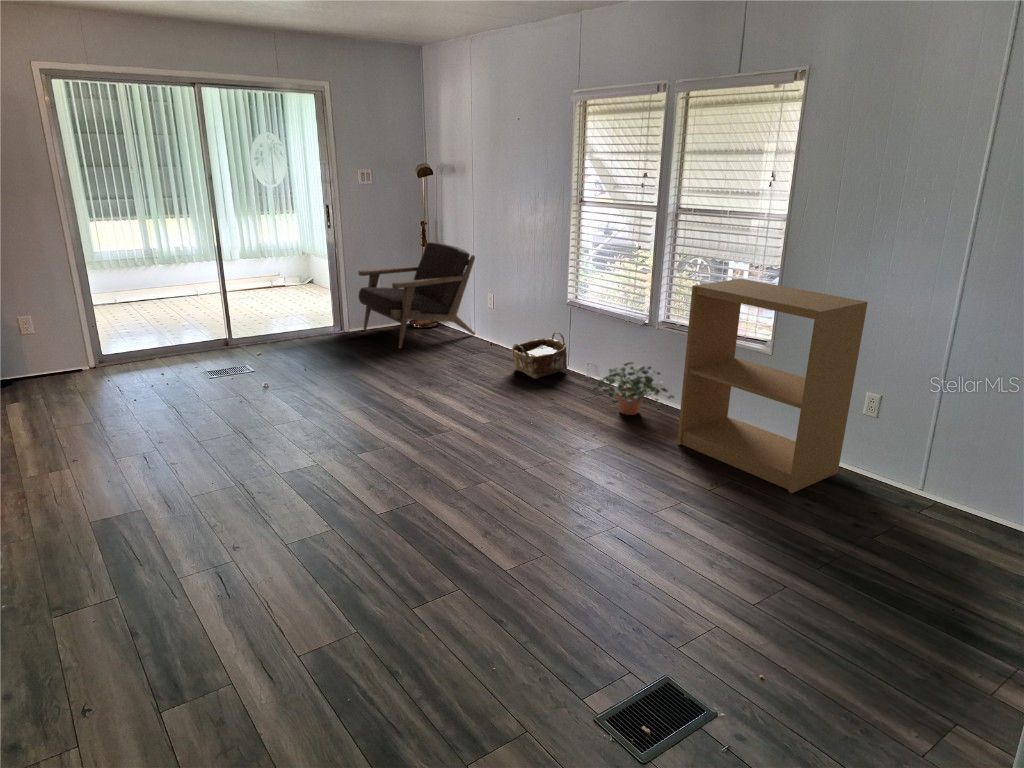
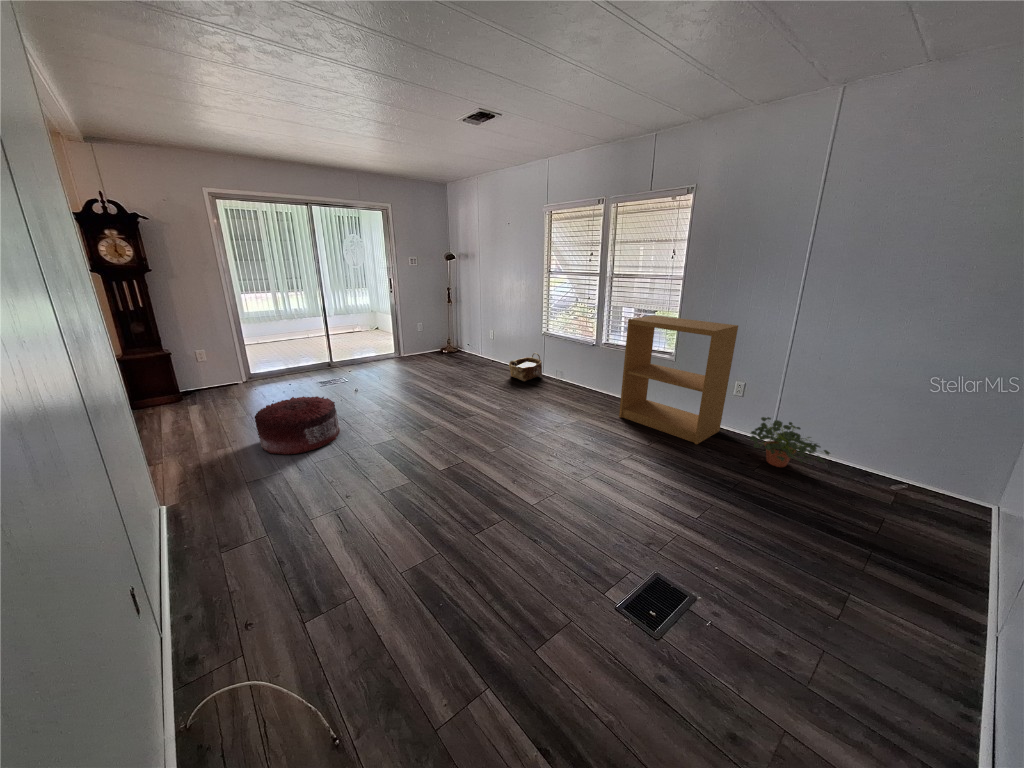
armchair: present [358,242,475,348] -> none [411,303,483,366]
potted plant: present [593,362,674,415] -> present [750,417,830,467]
pouf: none [103,394,232,483] -> present [255,396,340,455]

